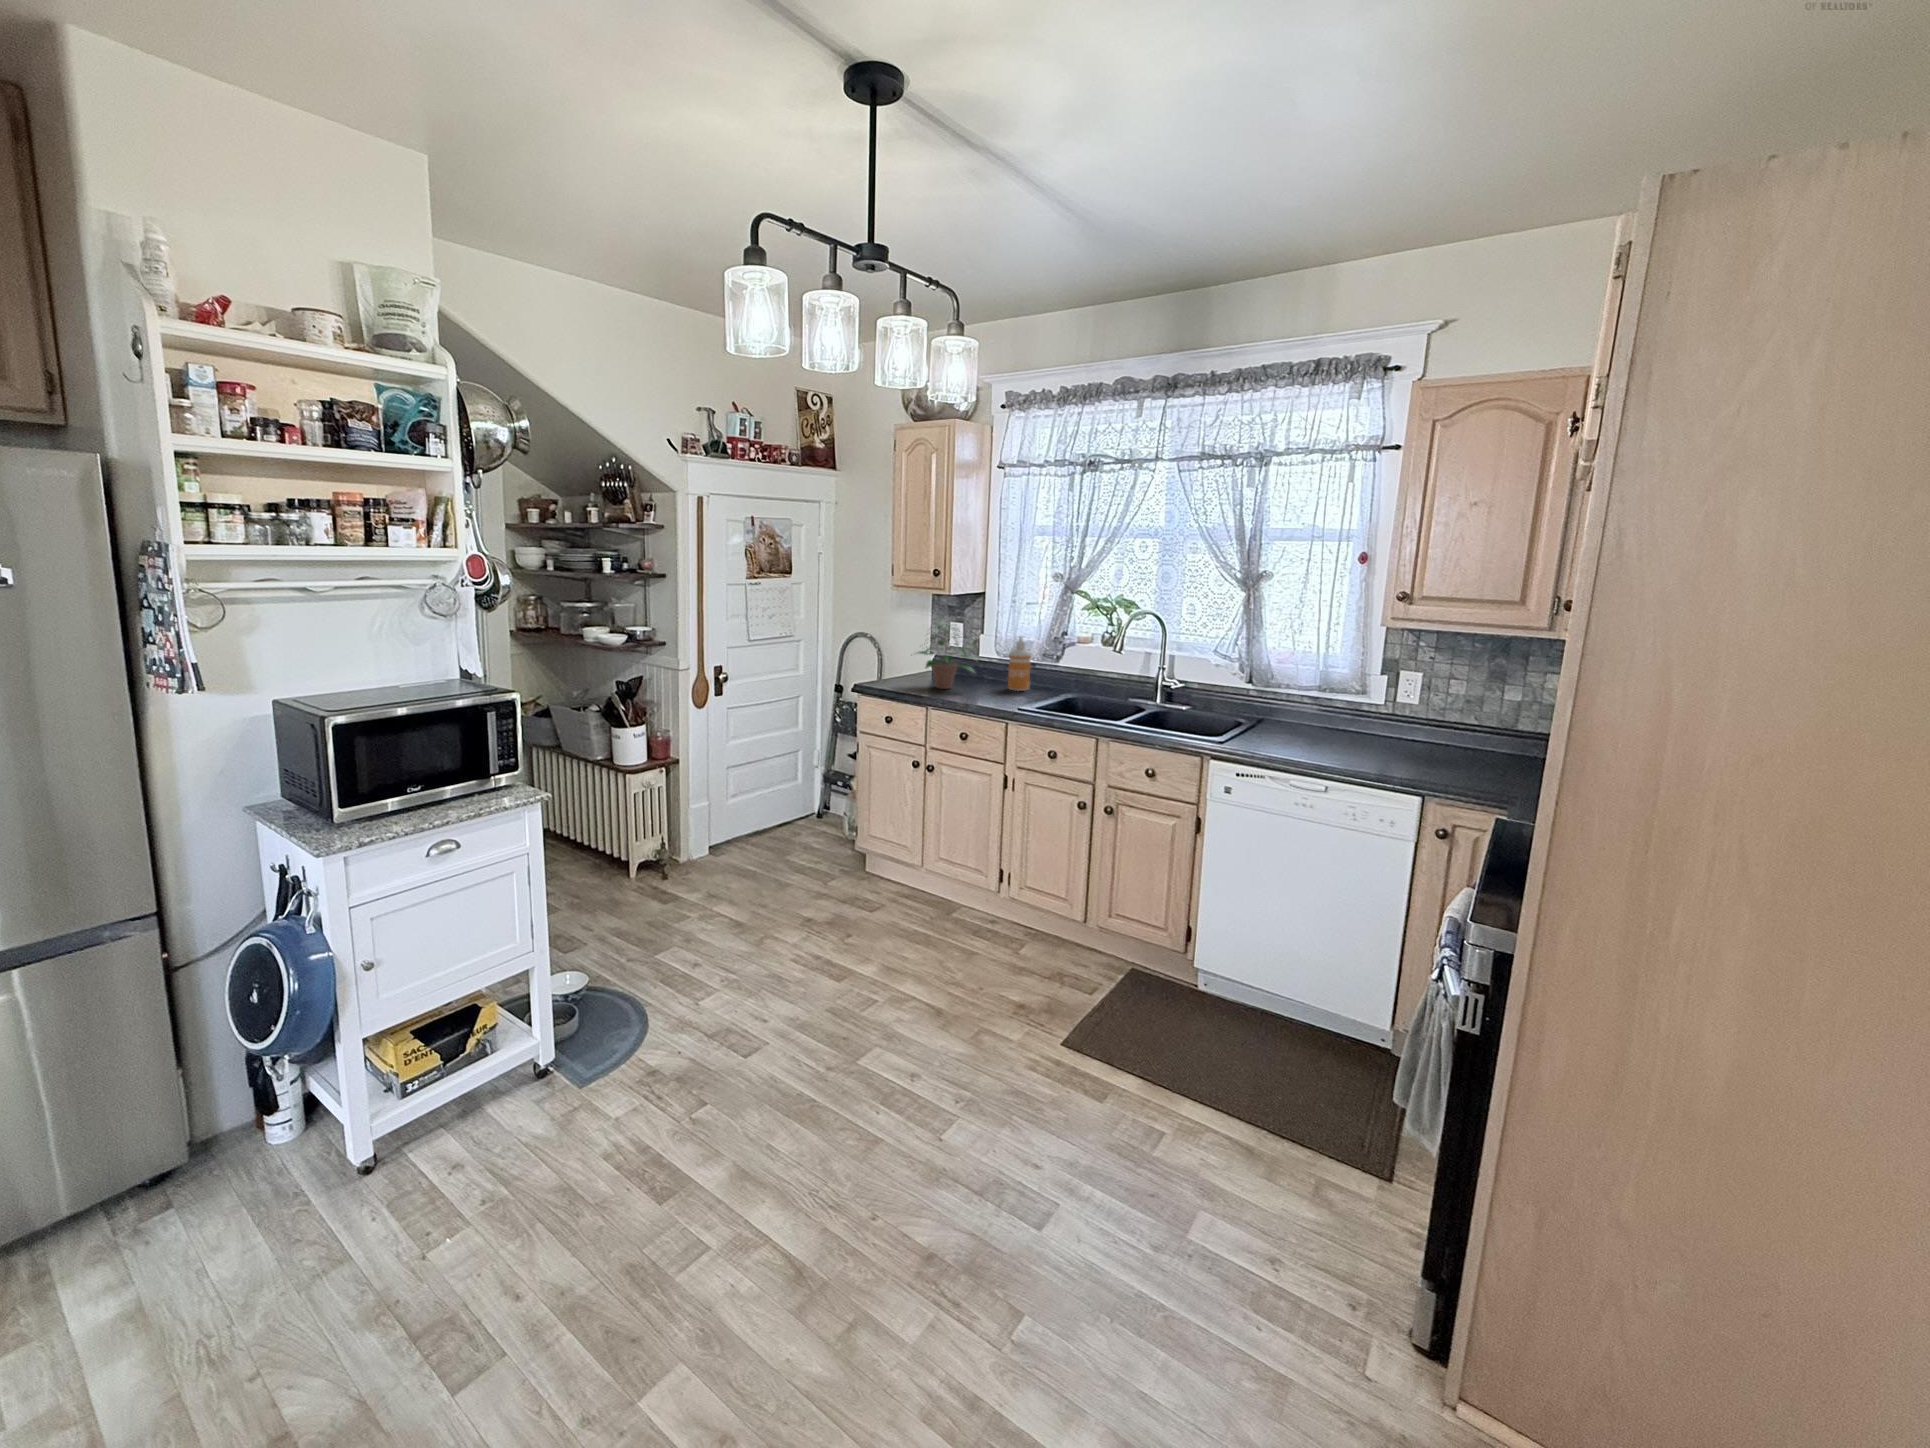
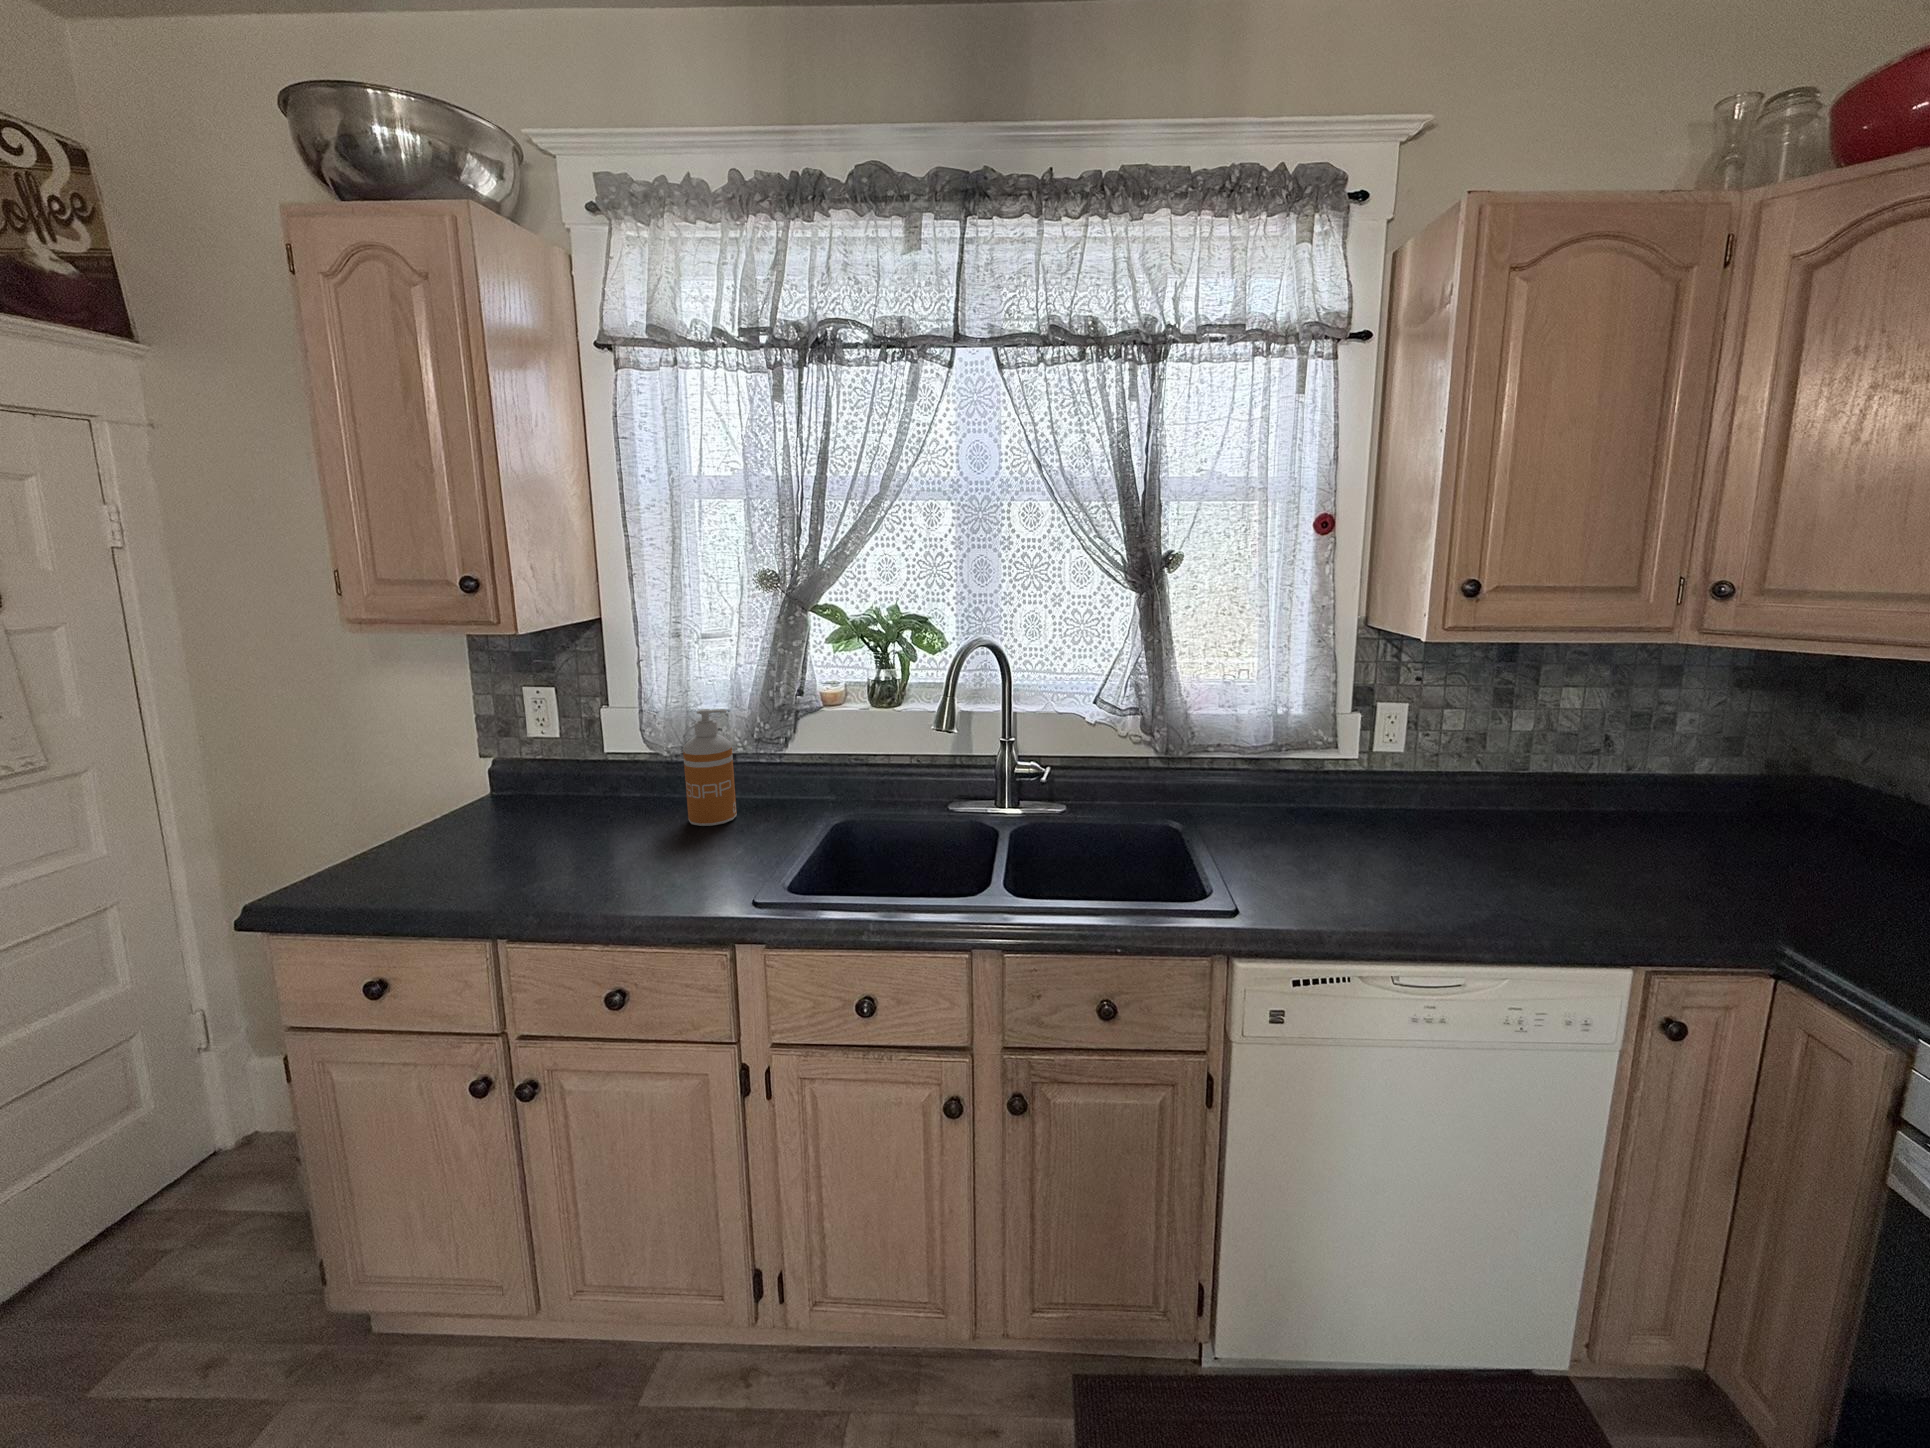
potted plant: present [918,624,974,689] -> none [420,694,621,866]

